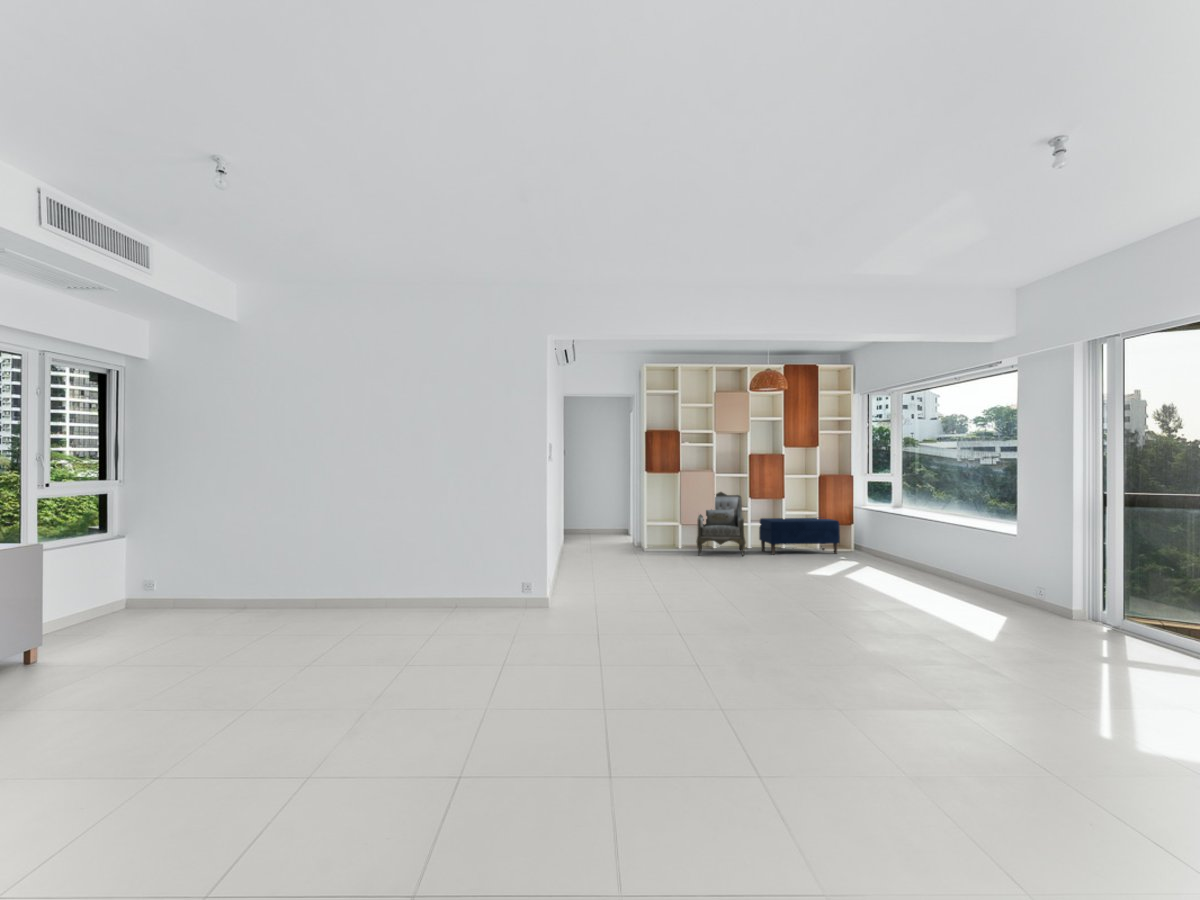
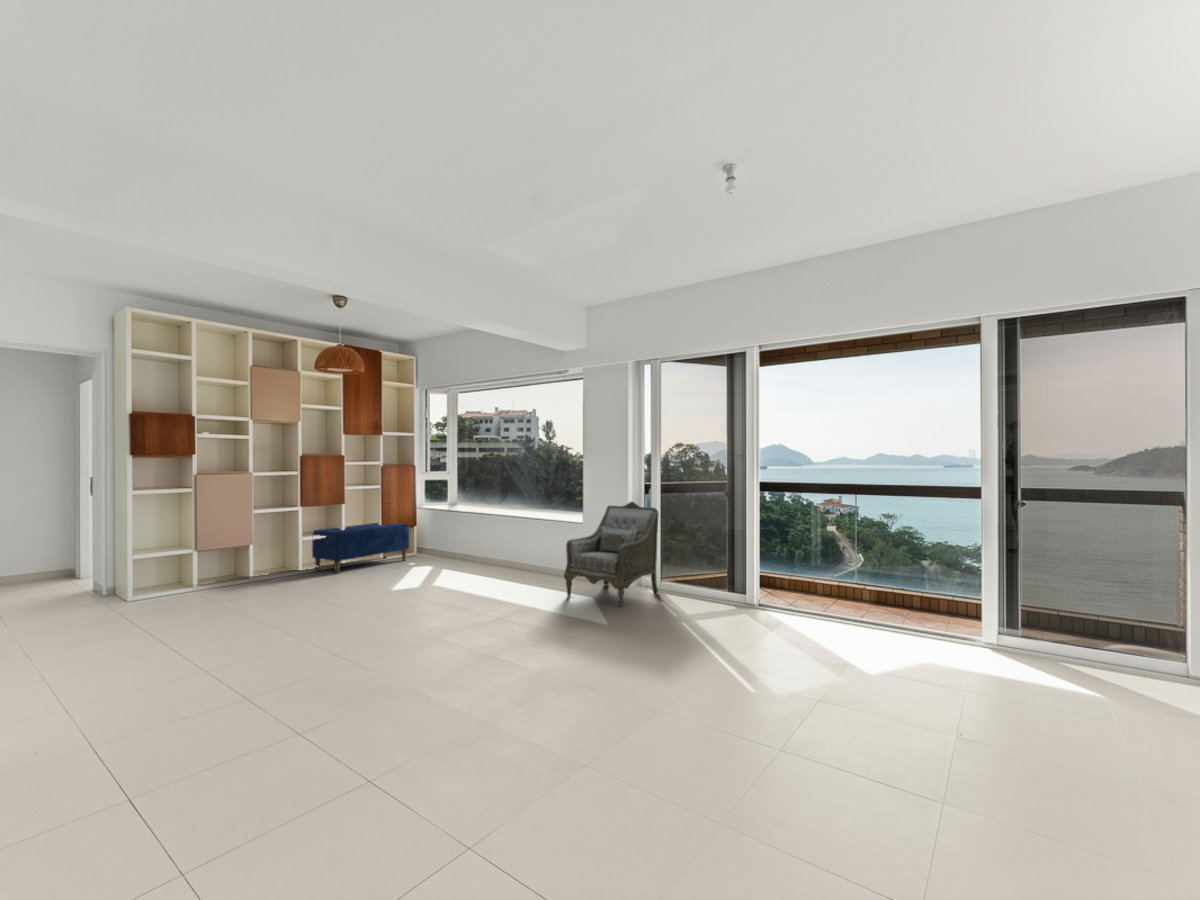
armchair: present [696,492,746,556] -> present [564,502,659,607]

